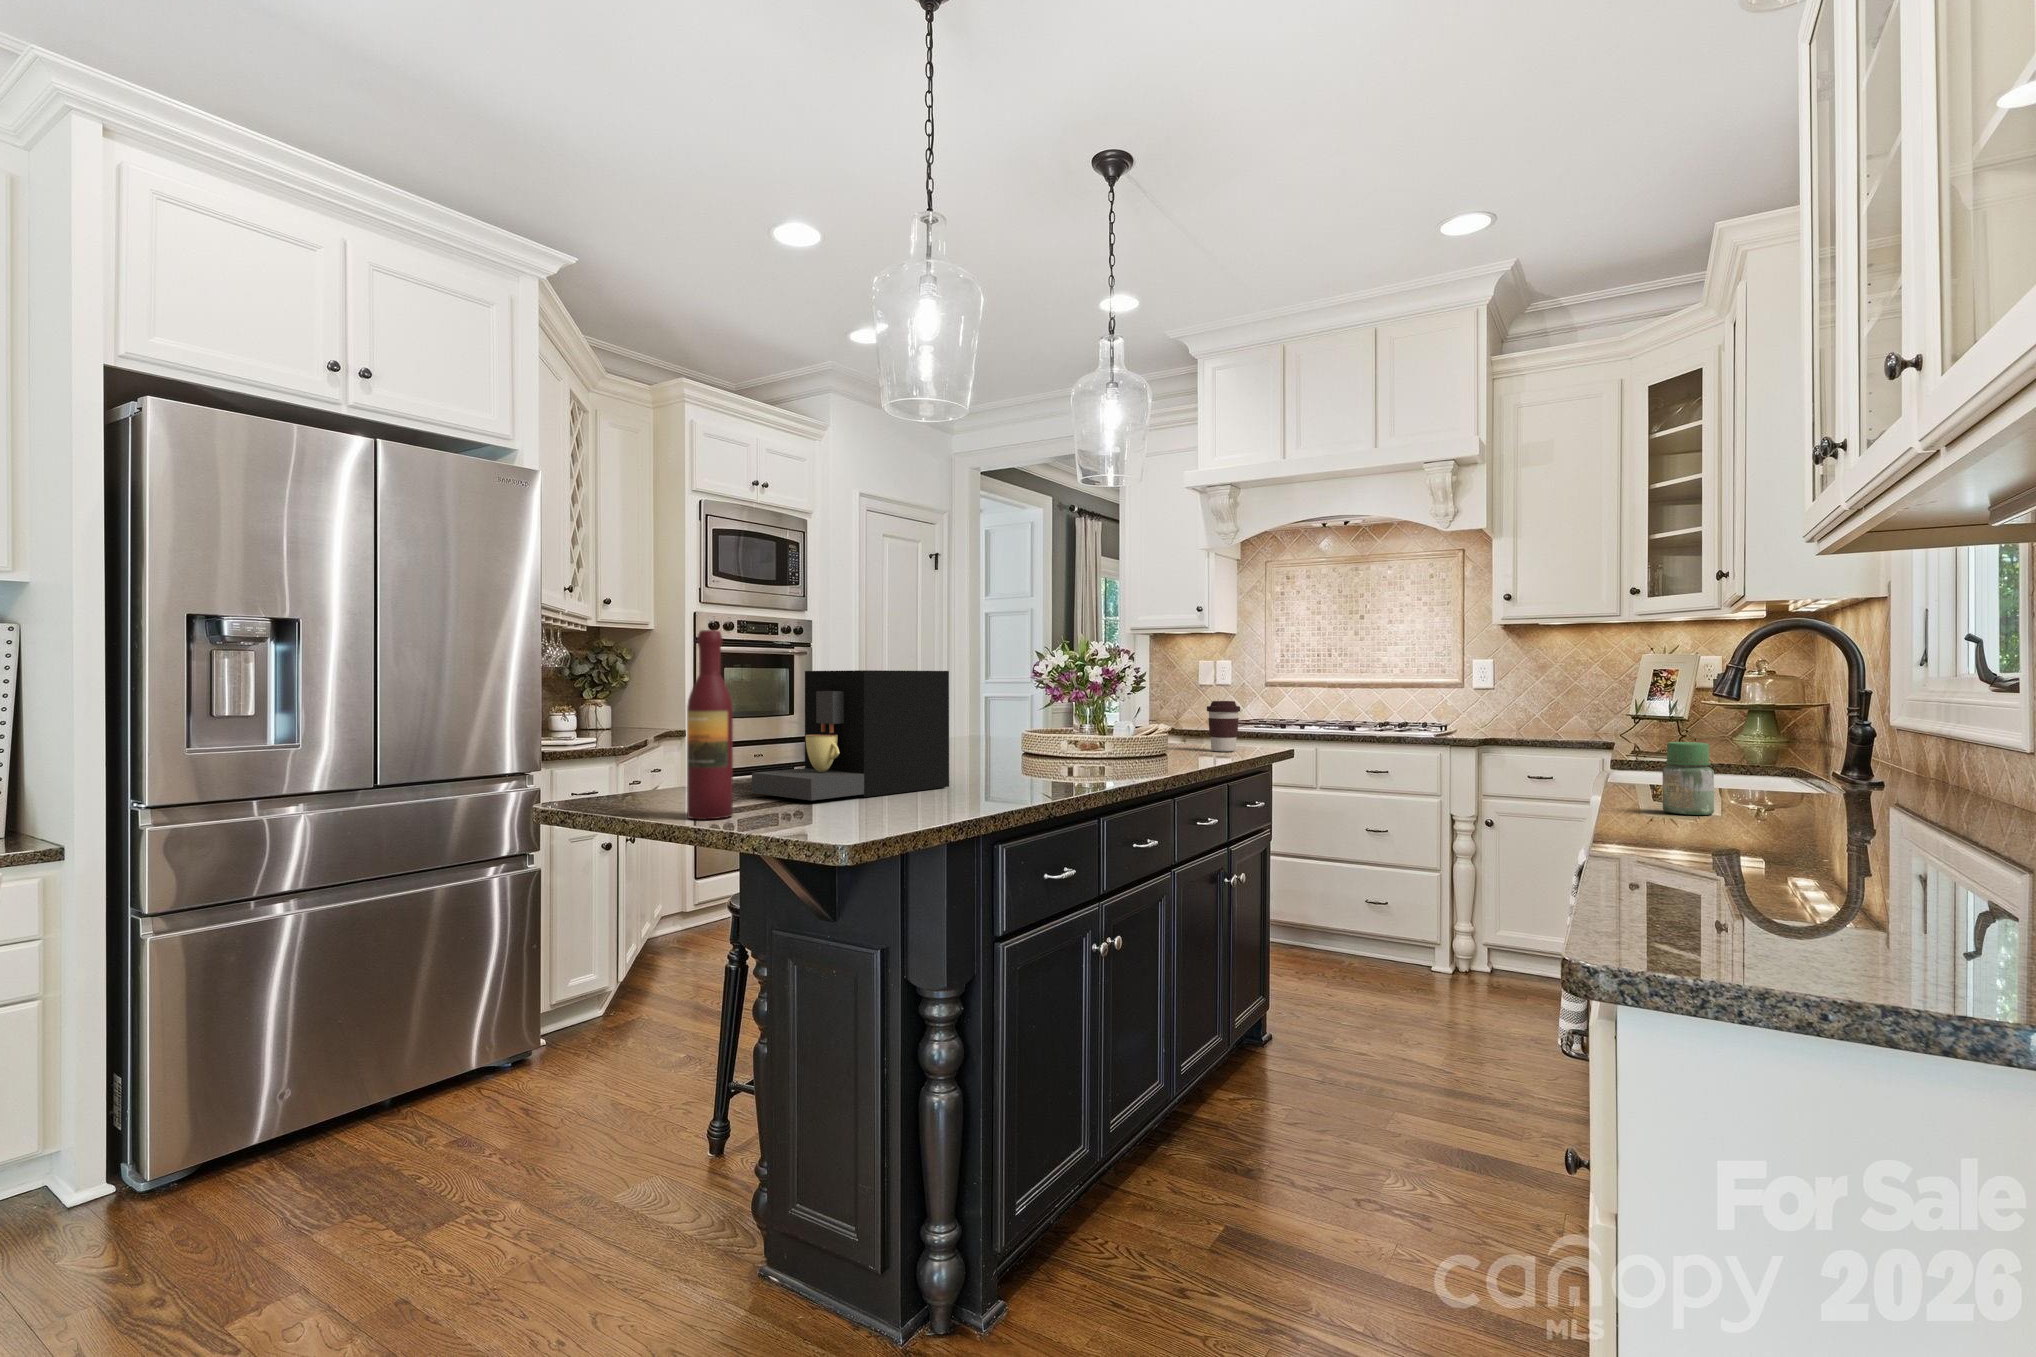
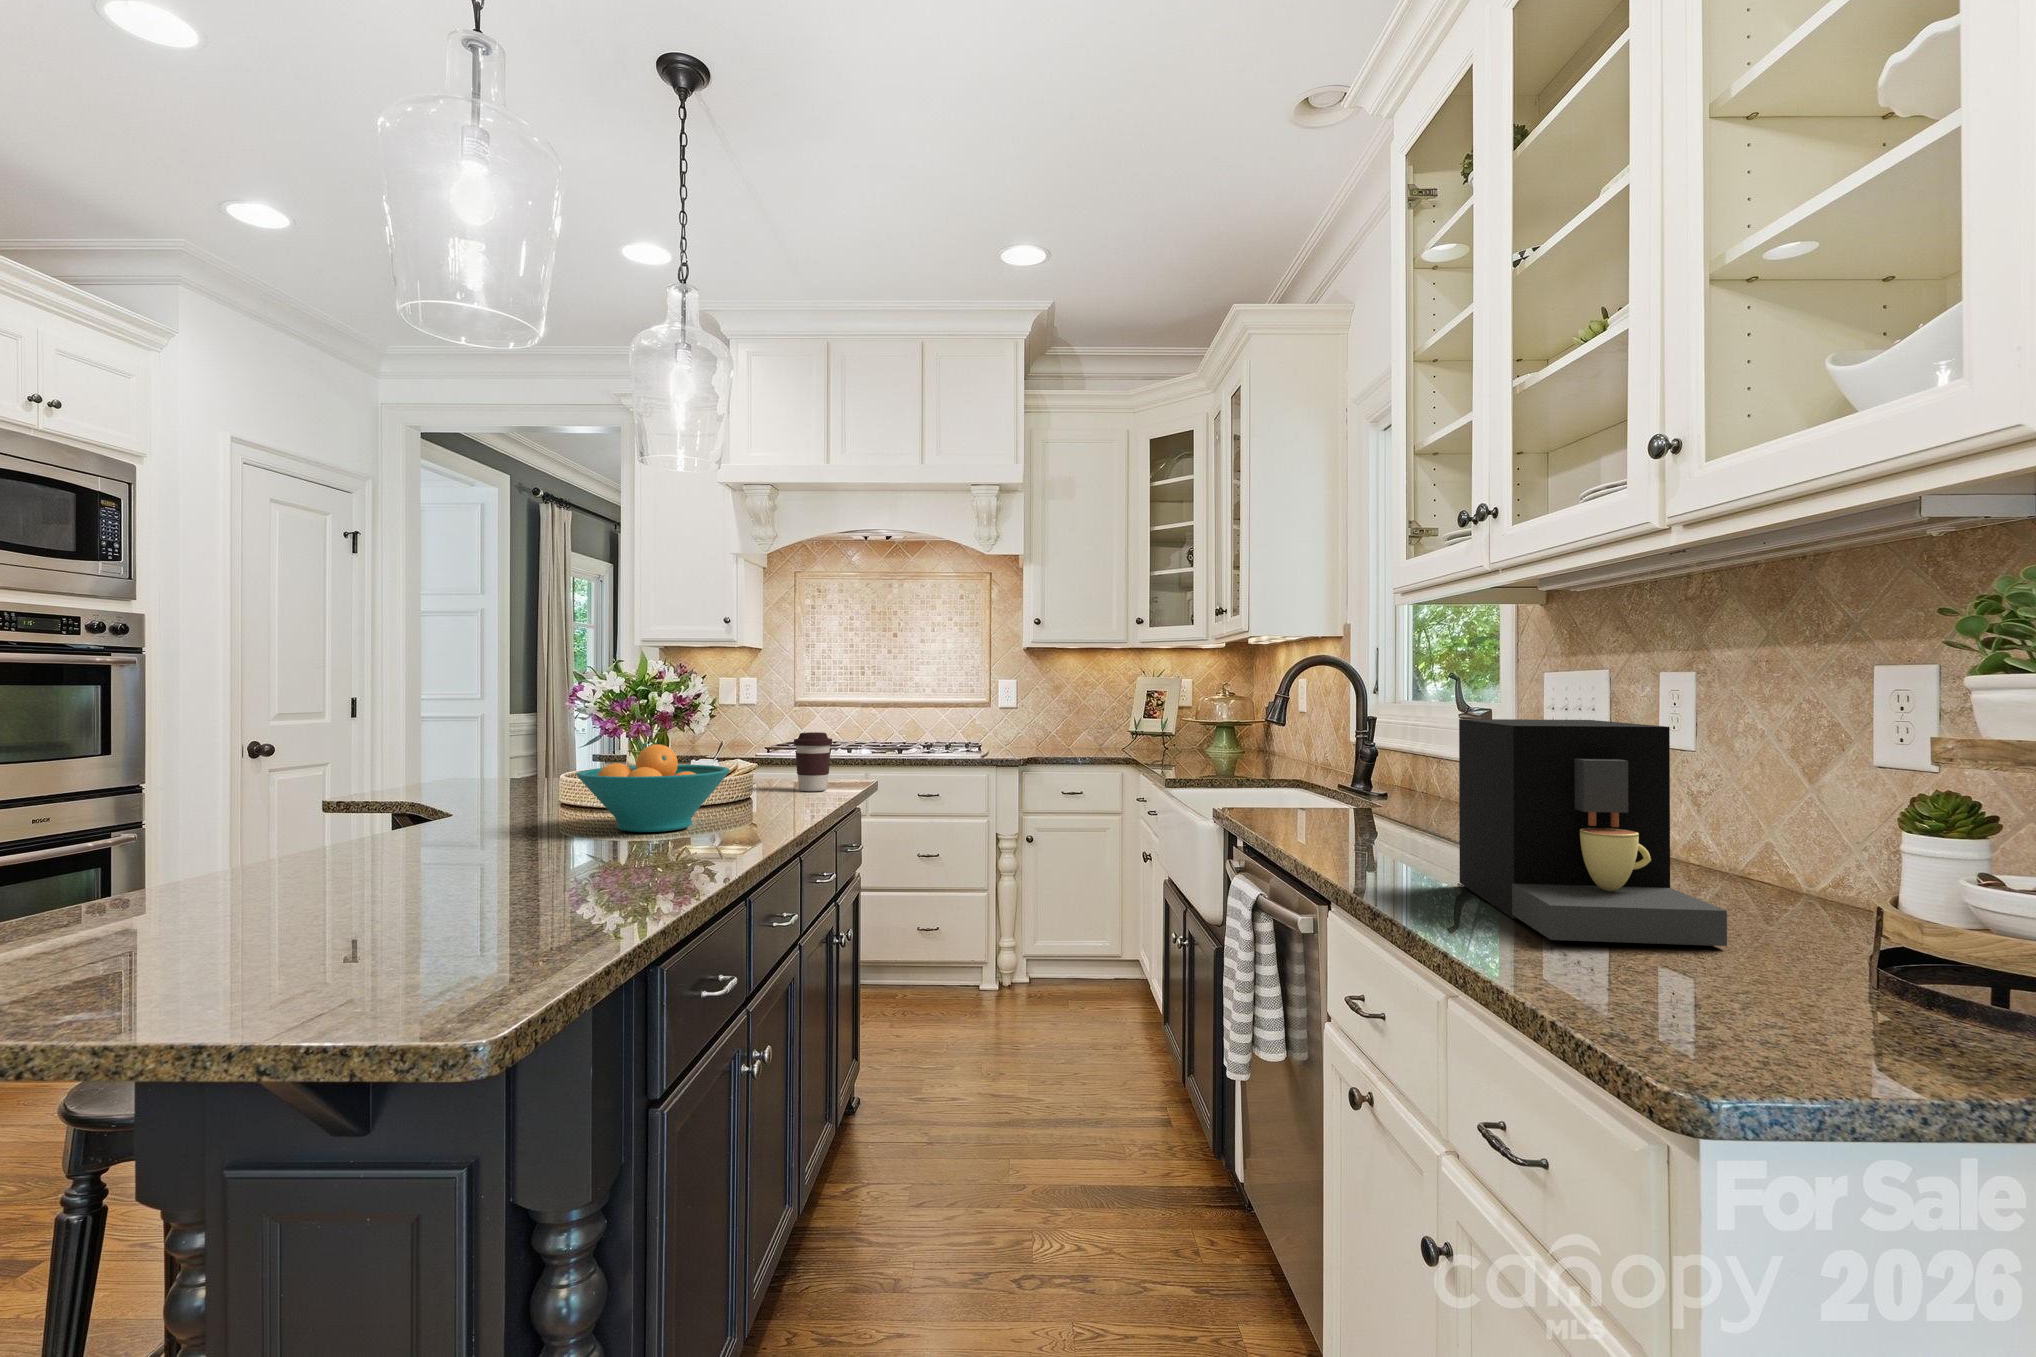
wine bottle: present [687,630,733,819] -> none [113,664,219,1020]
coffee maker: present [752,670,949,800] -> present [1459,719,1727,946]
fruit bowl: none [1006,701,1118,767] -> present [577,744,730,832]
jar: present [1663,742,1714,815] -> none [1318,777,1360,846]

